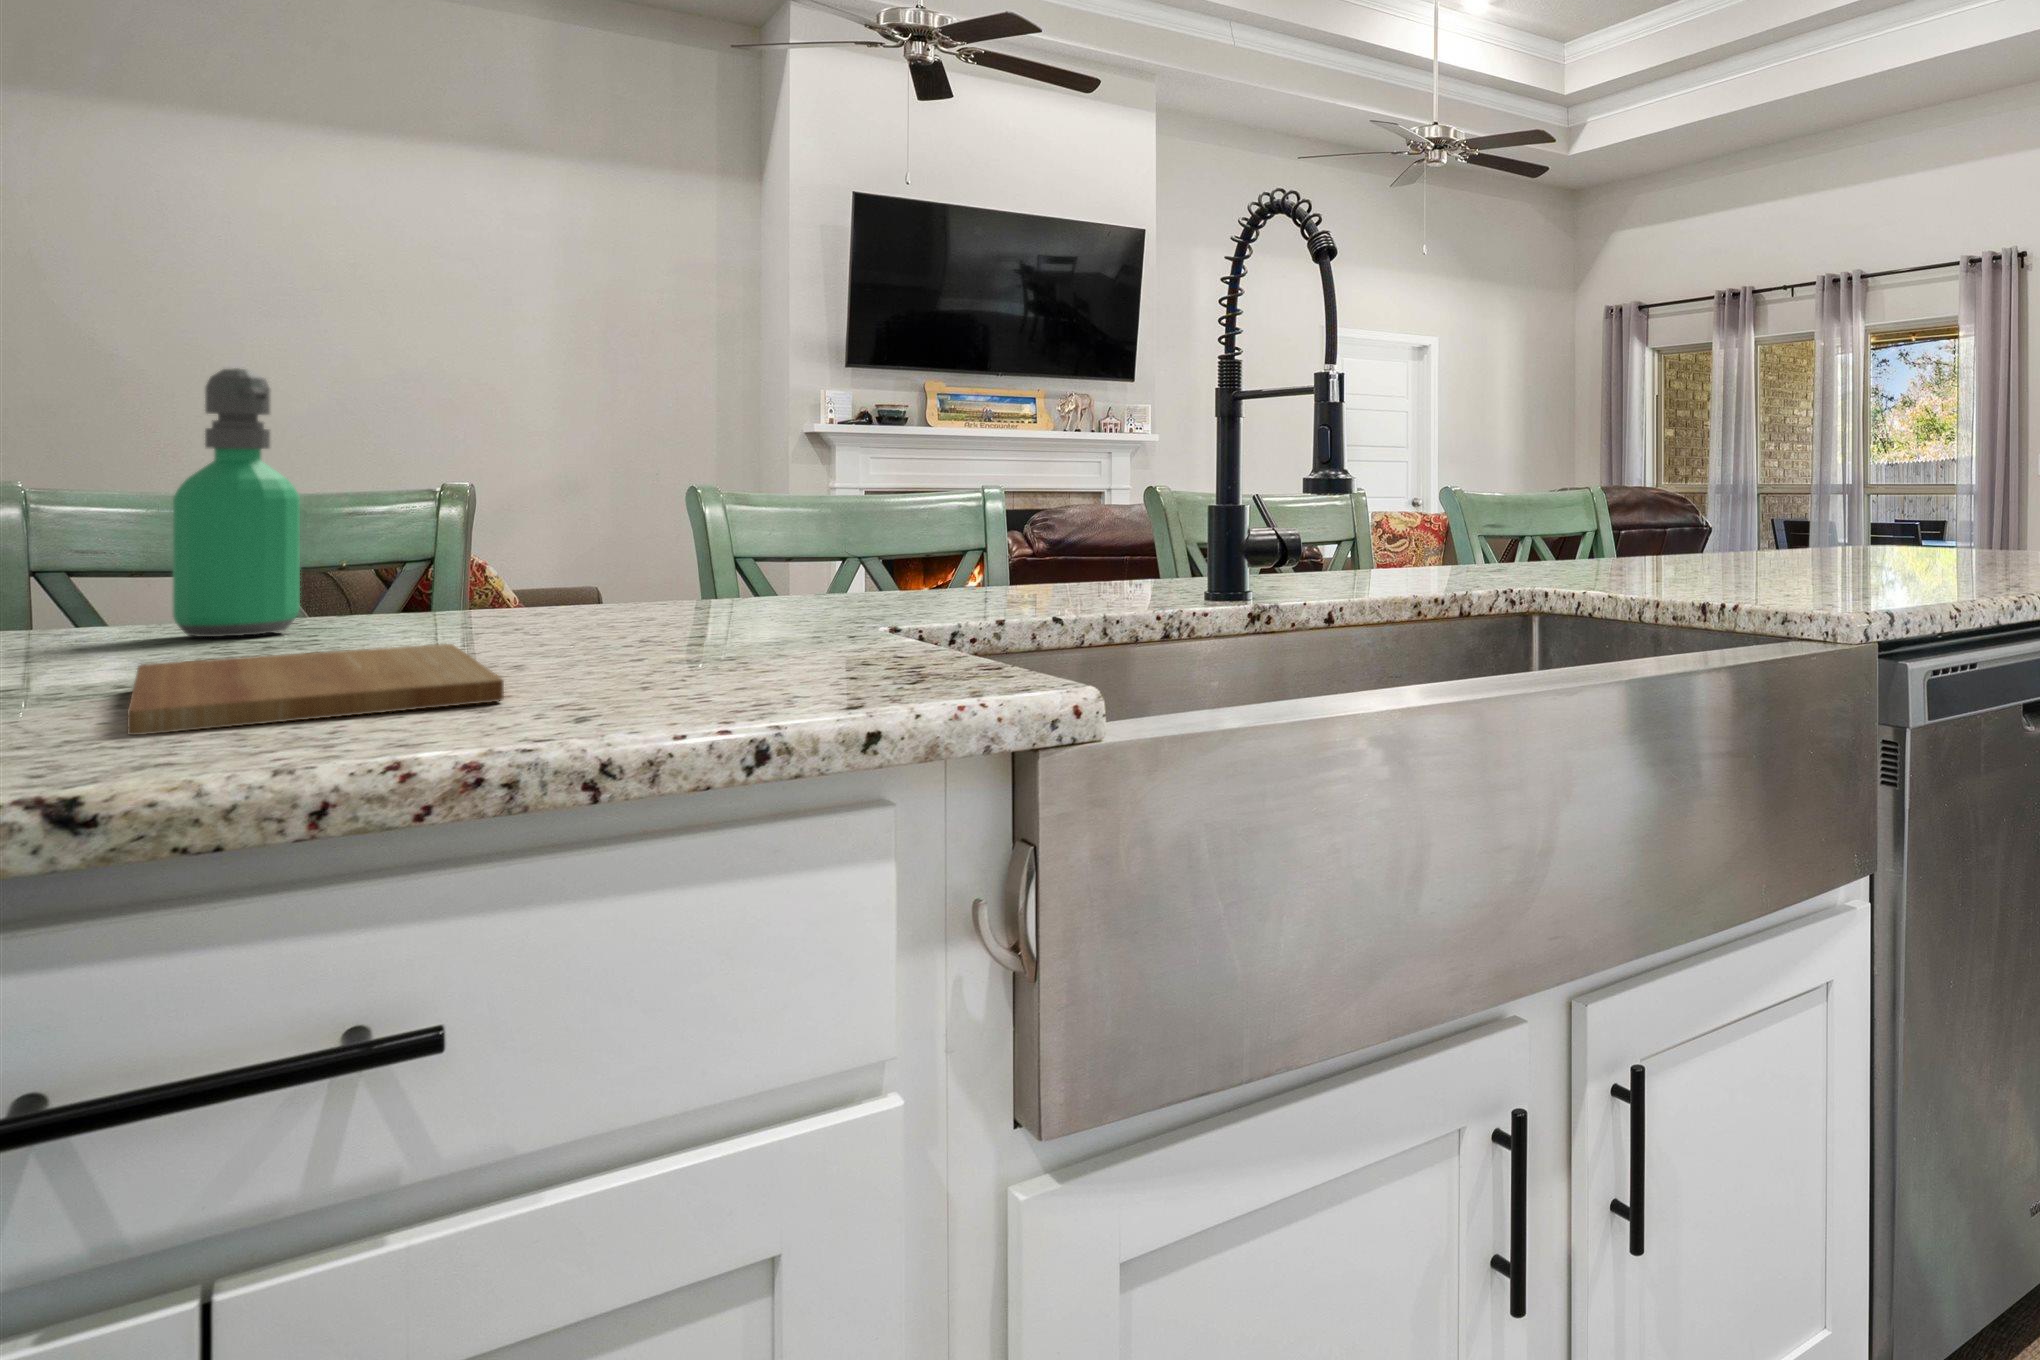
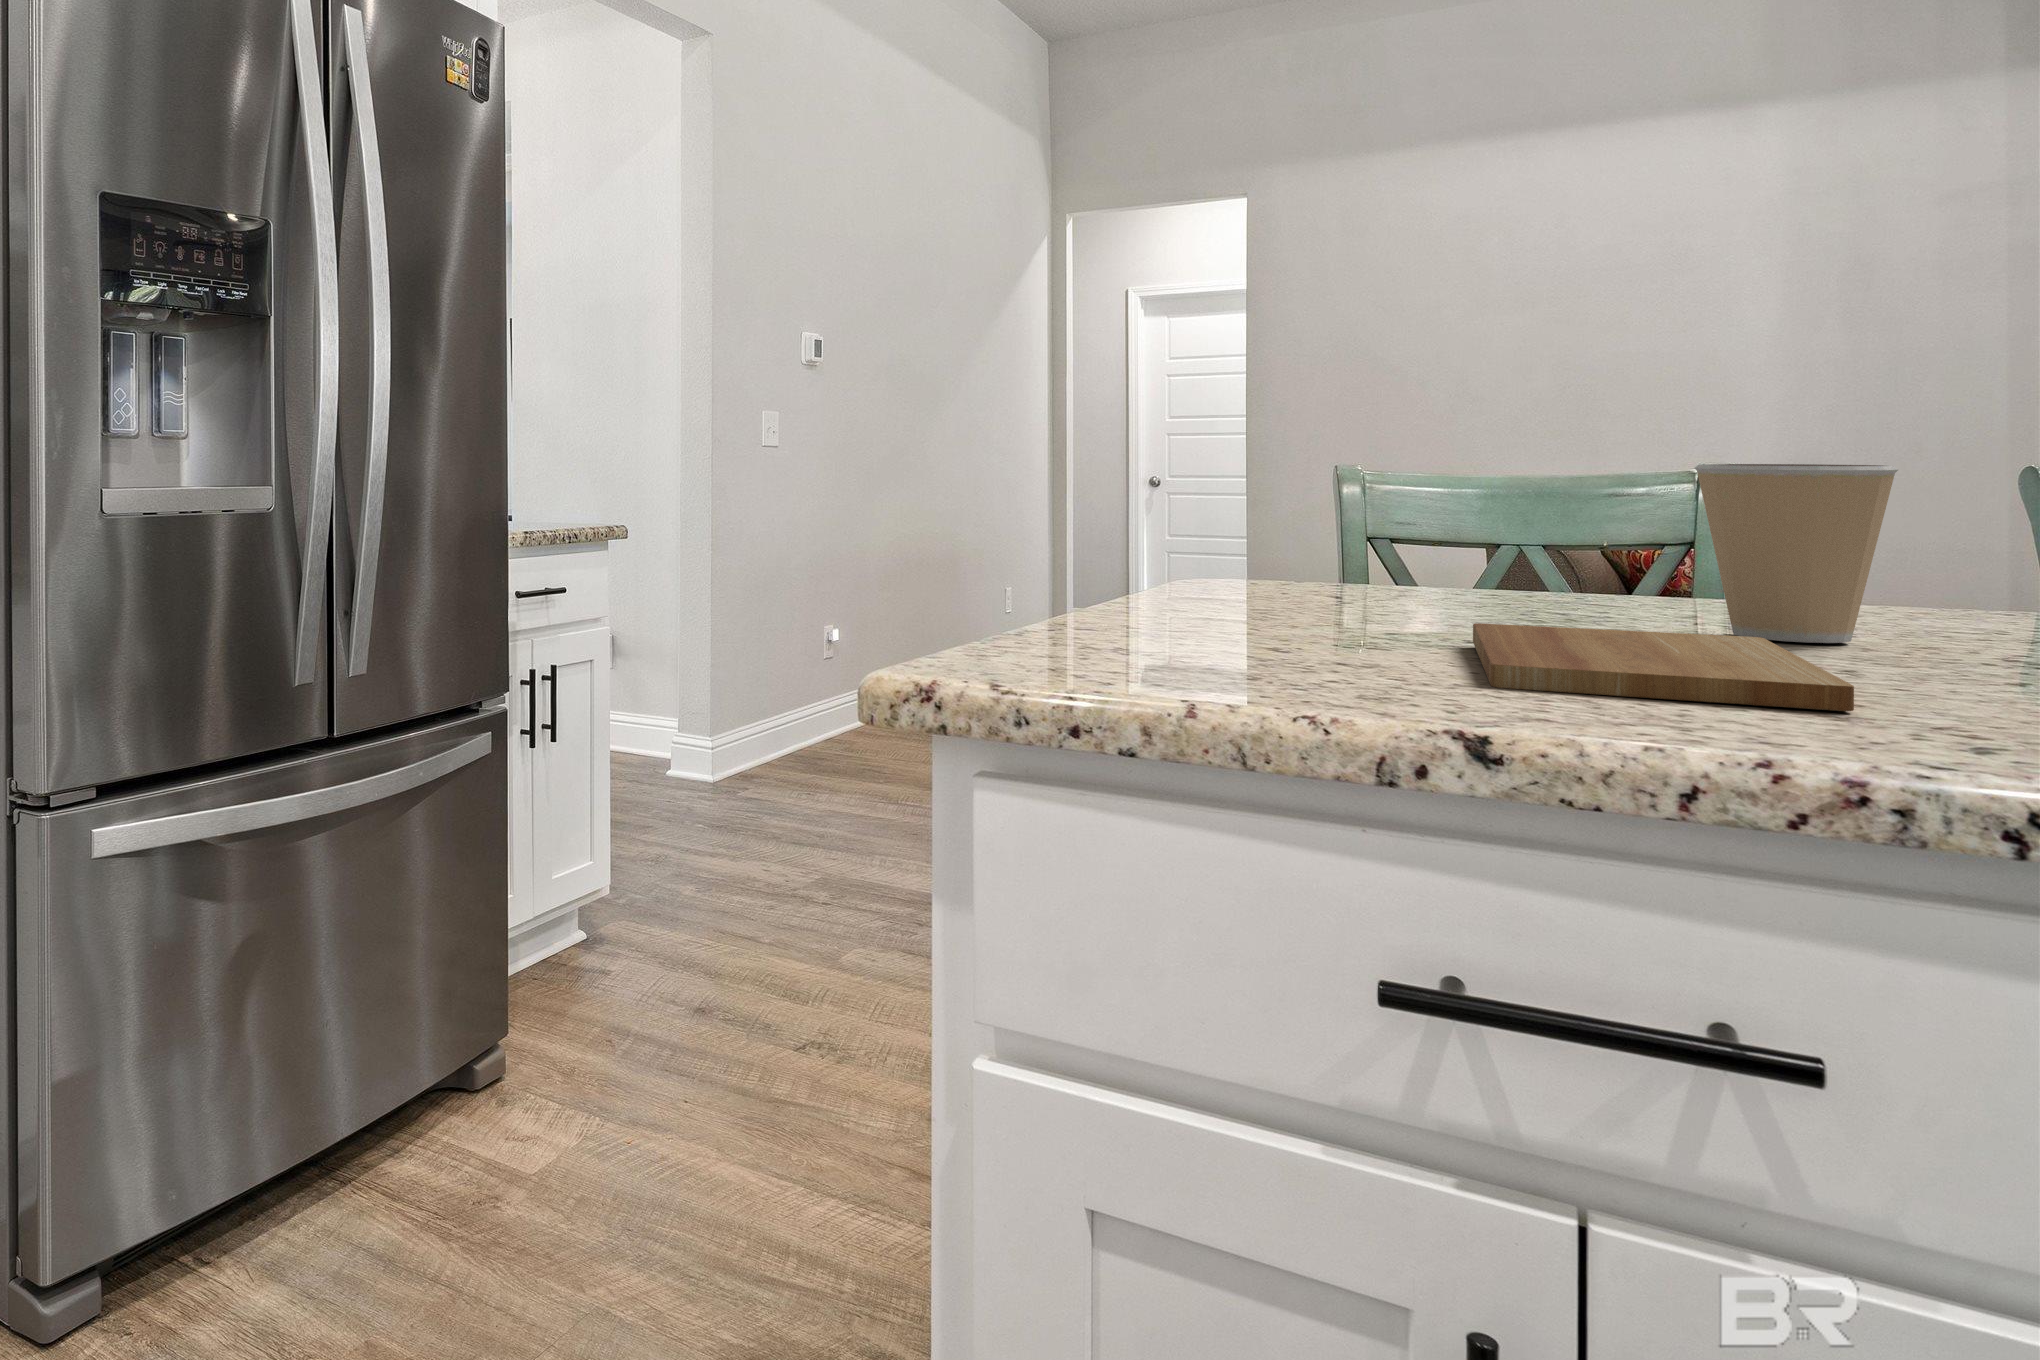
soap dispenser: present [173,368,300,637] -> none [1469,344,1577,607]
coffee cup: none [407,489,577,643] -> present [1695,464,1898,643]

